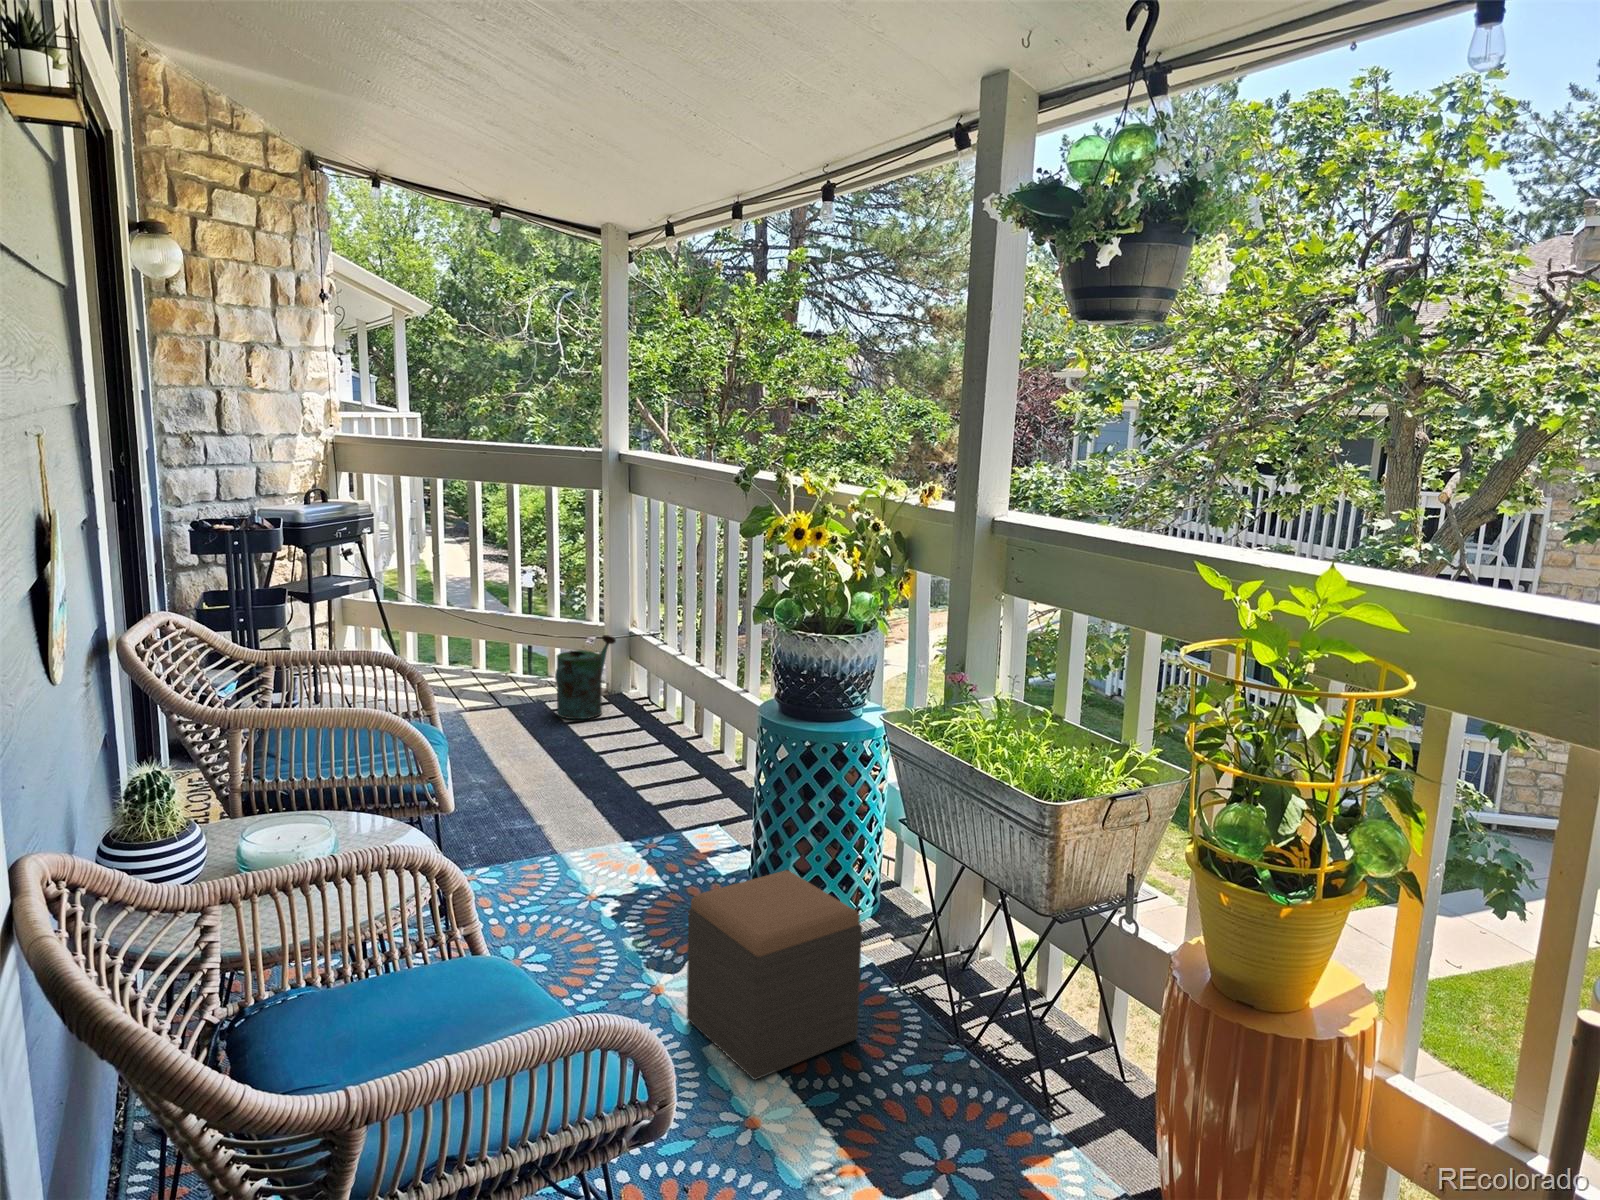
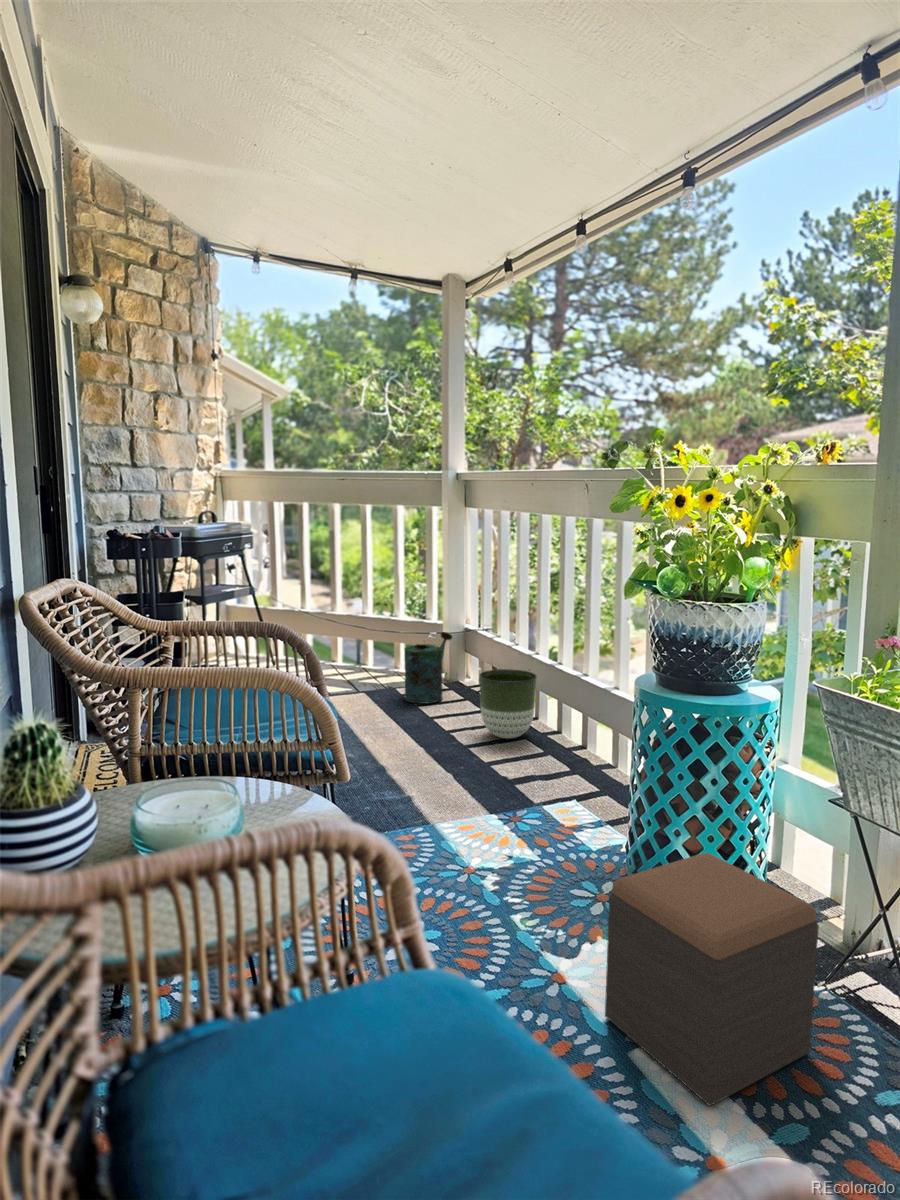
planter: none [634,682,698,760] -> present [479,669,537,739]

